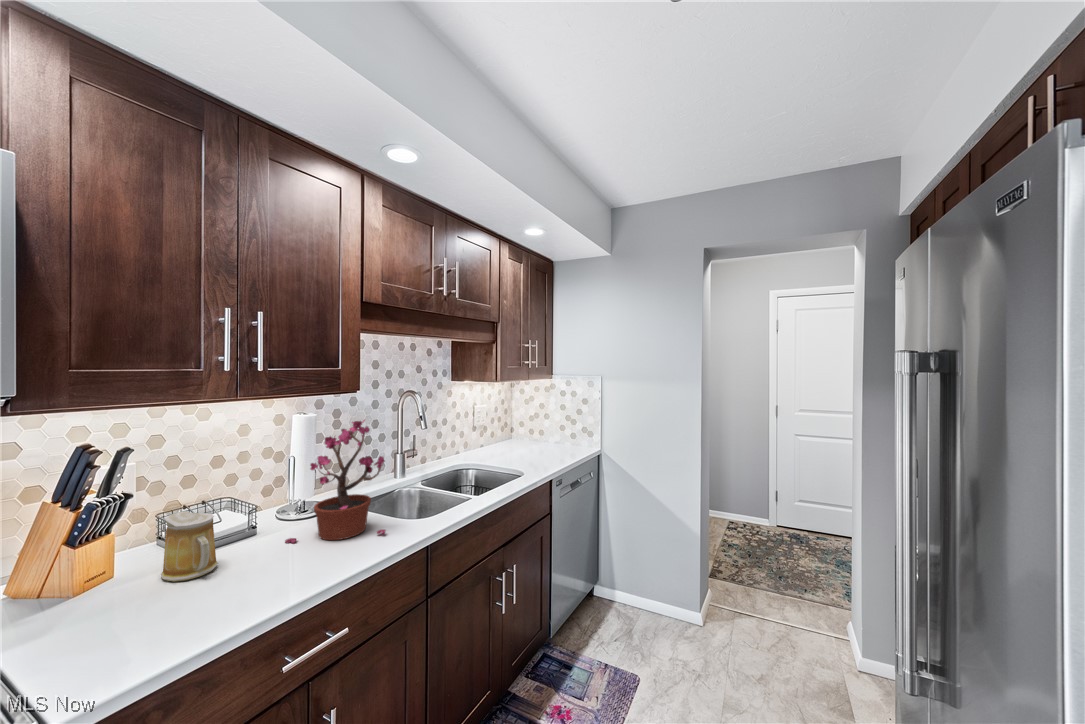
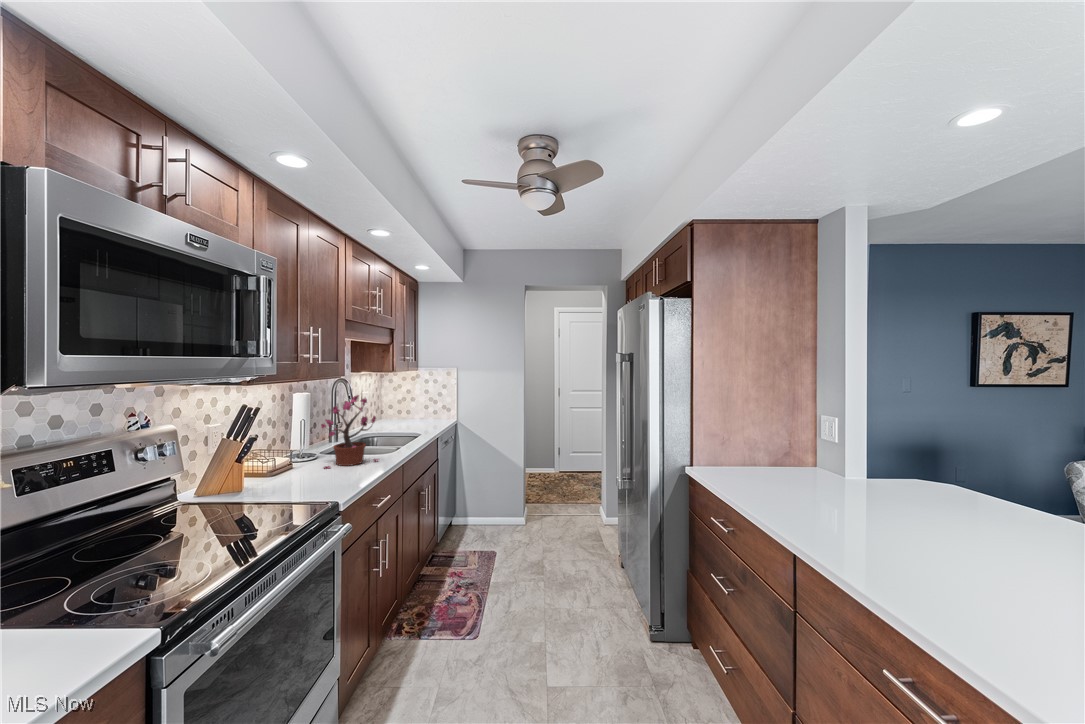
mug: present [161,511,218,582] -> none [279,447,312,483]

